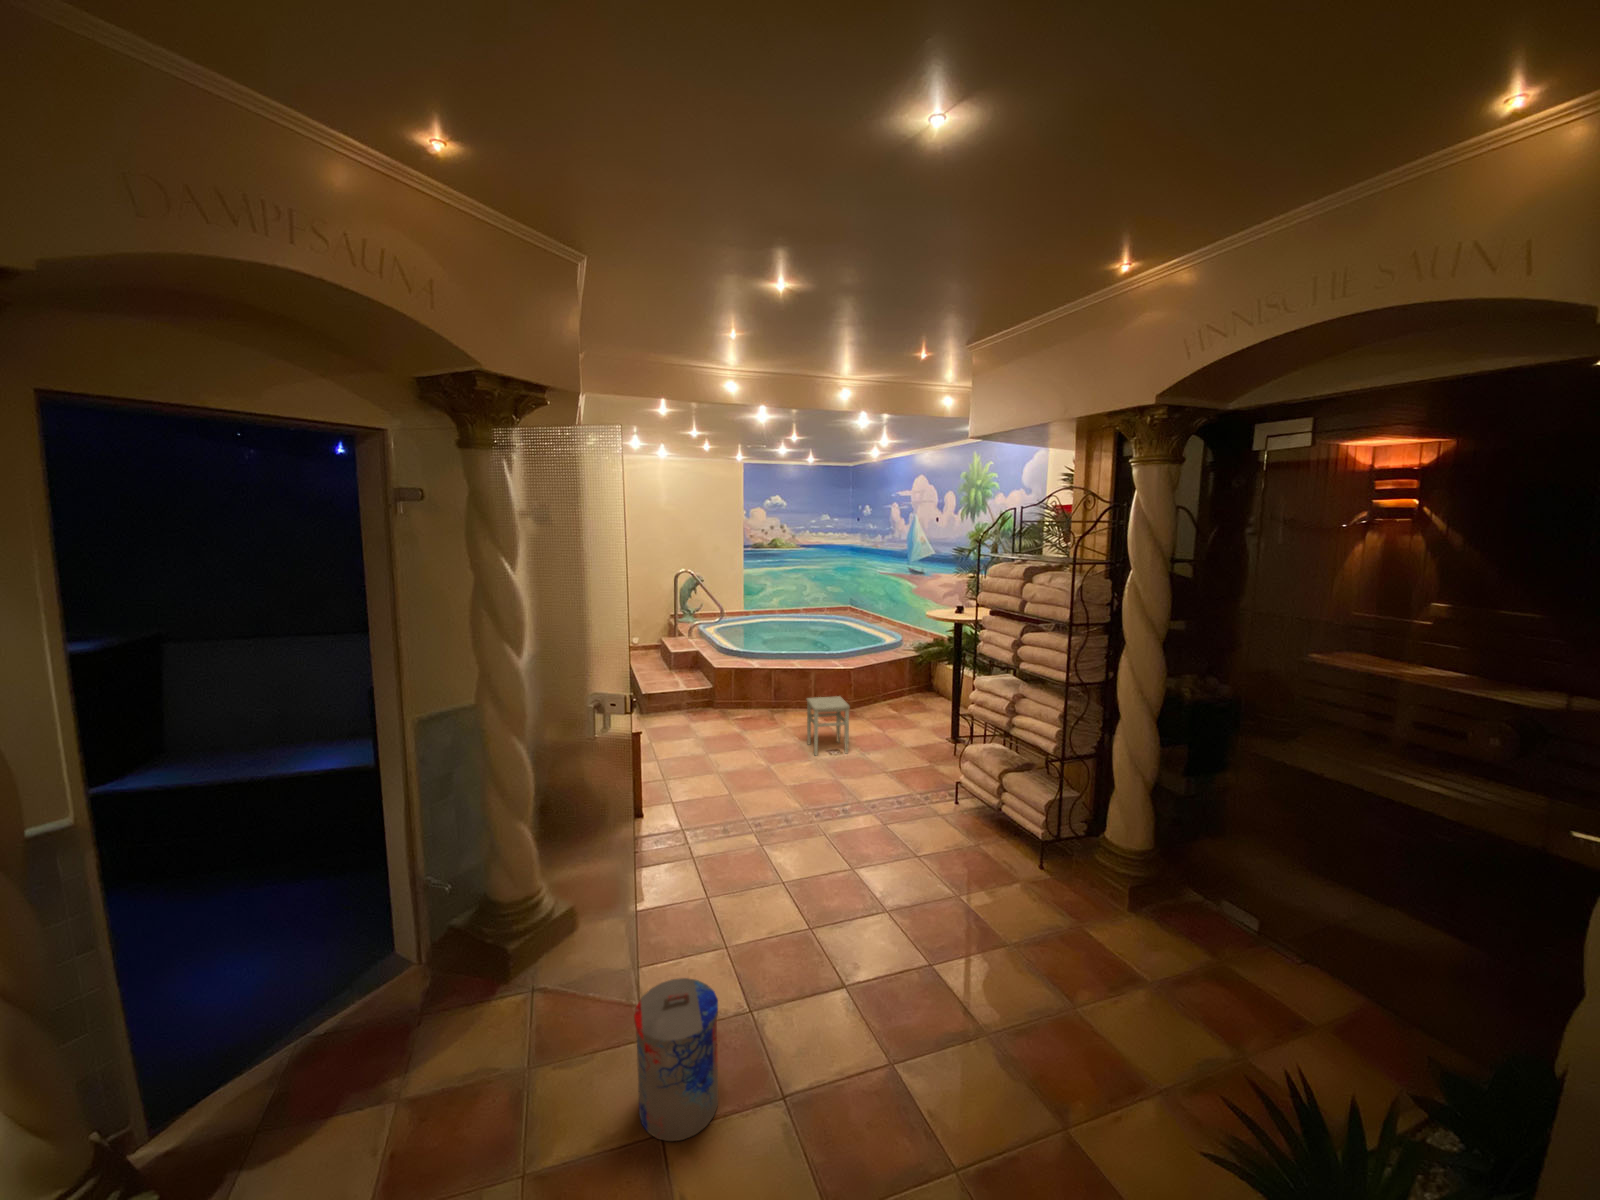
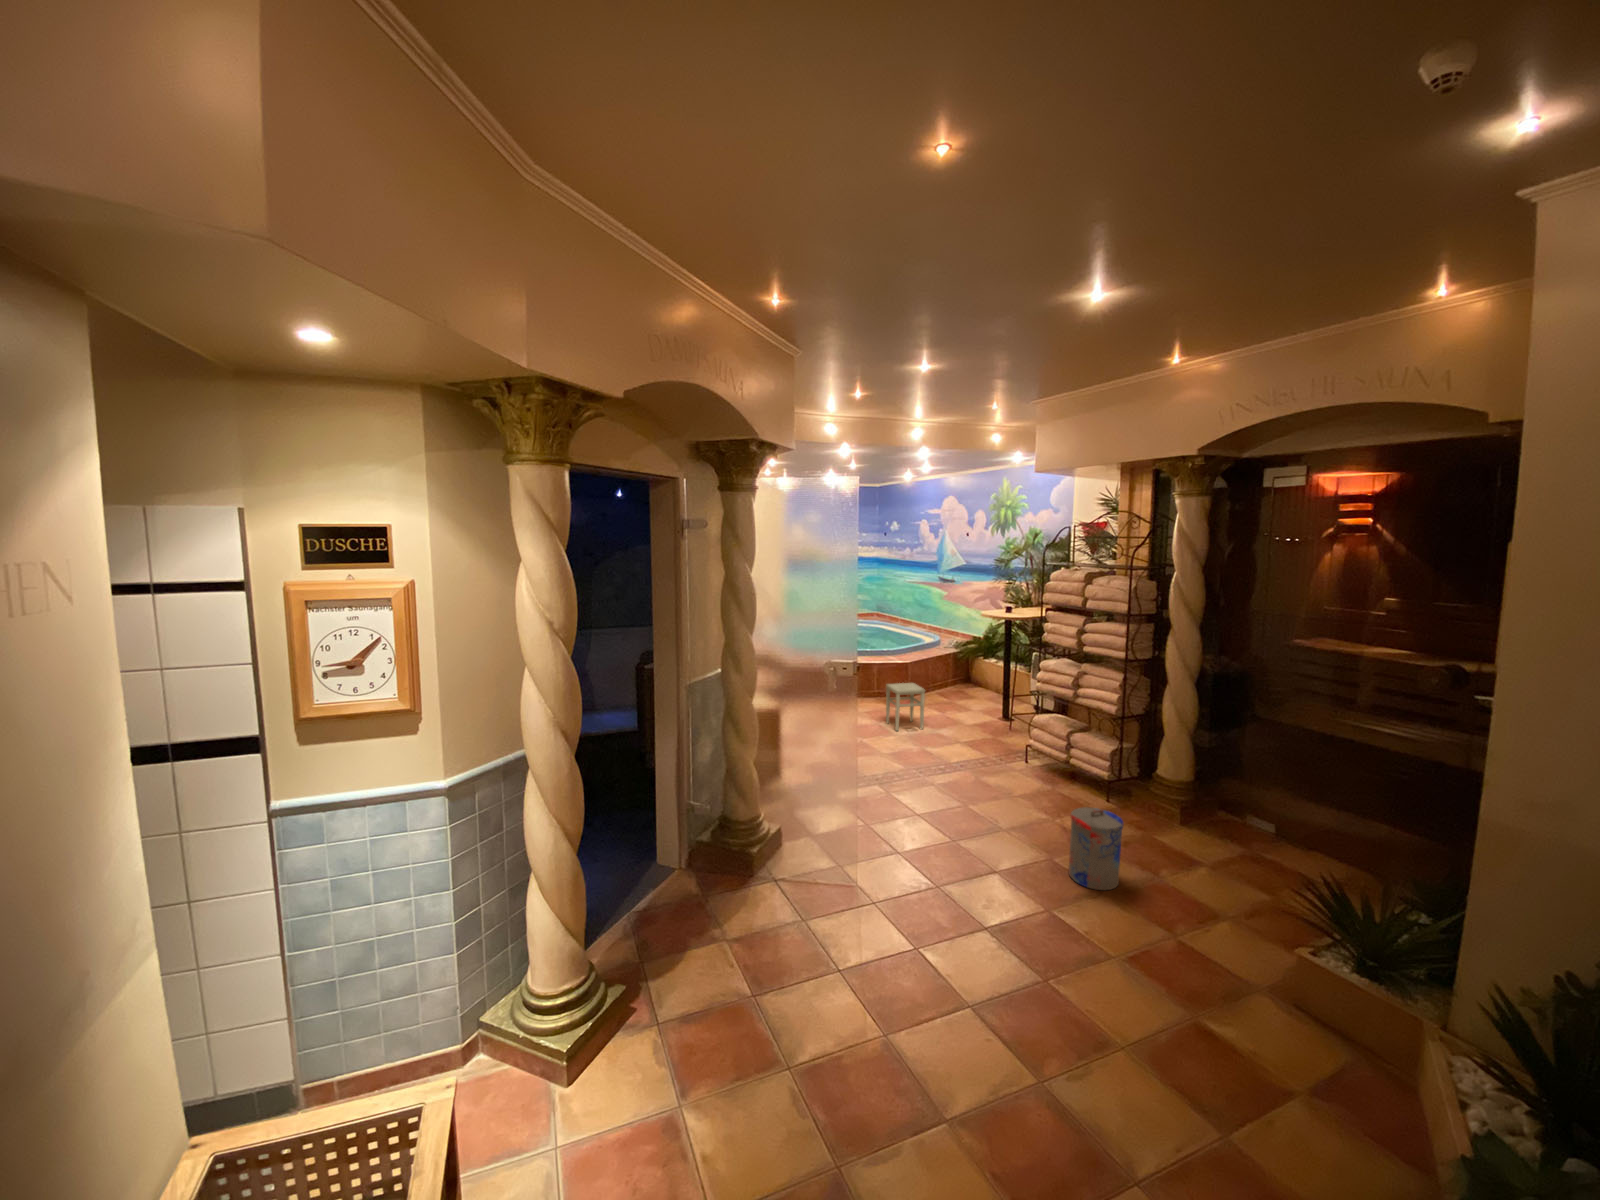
trash can: present [634,978,718,1141] -> present [1069,807,1123,890]

